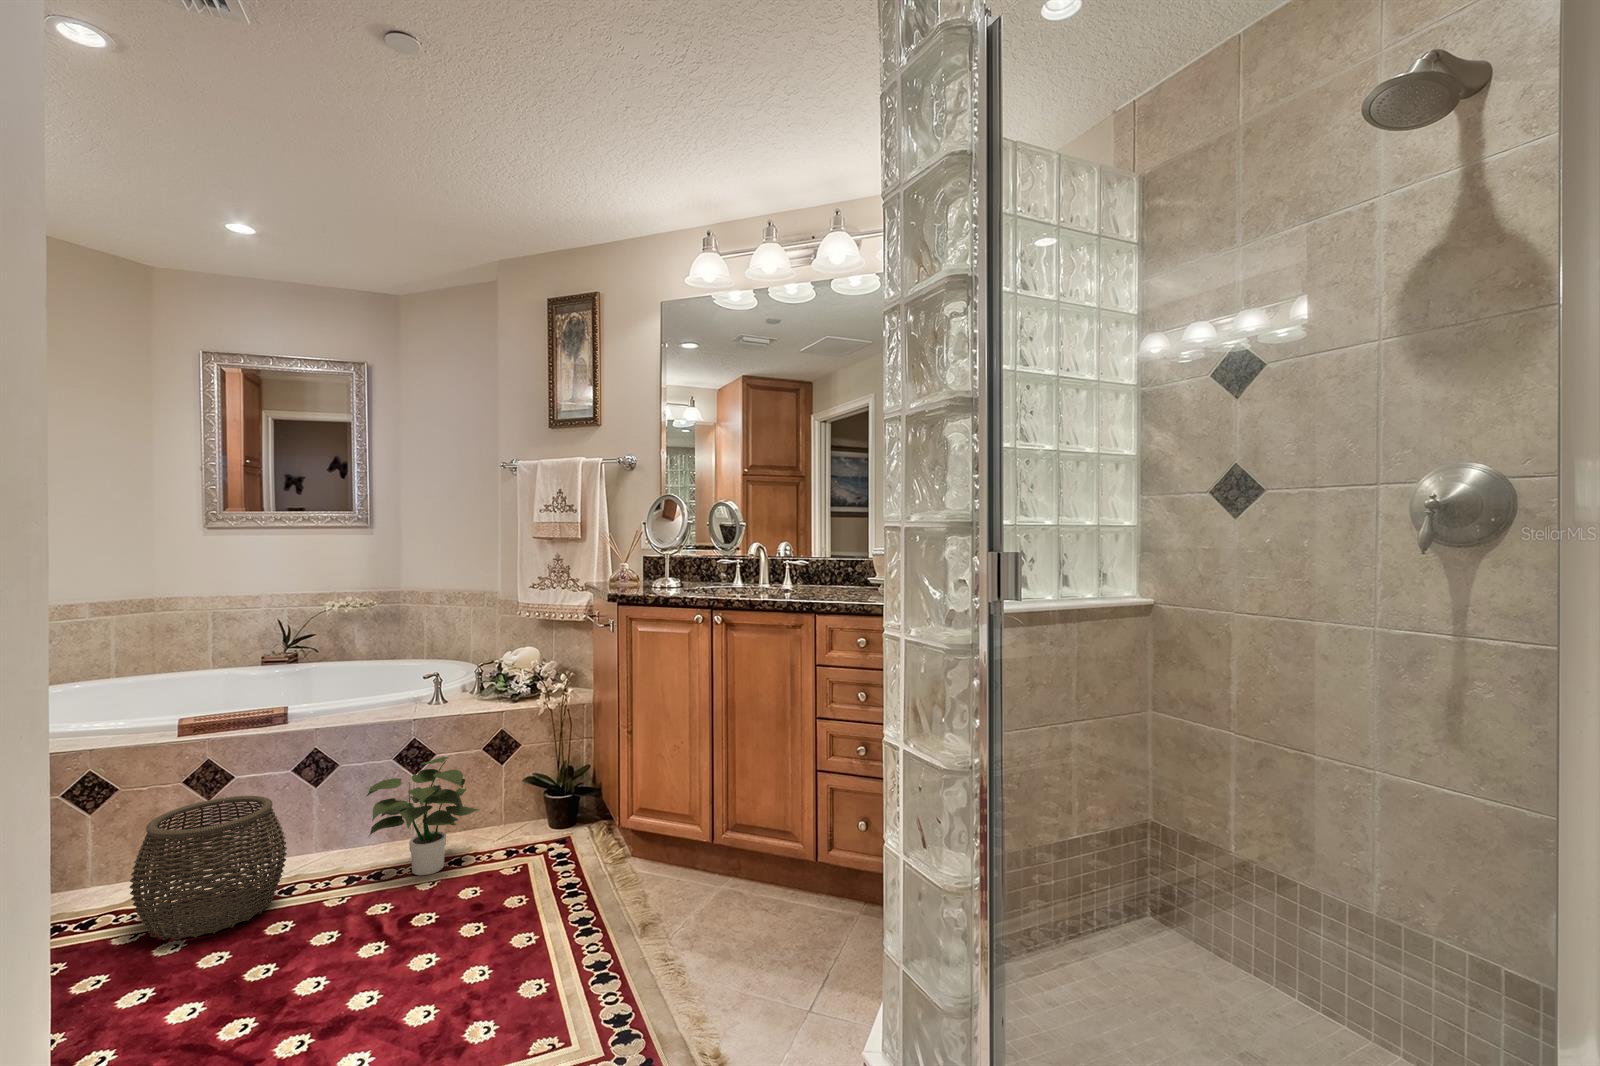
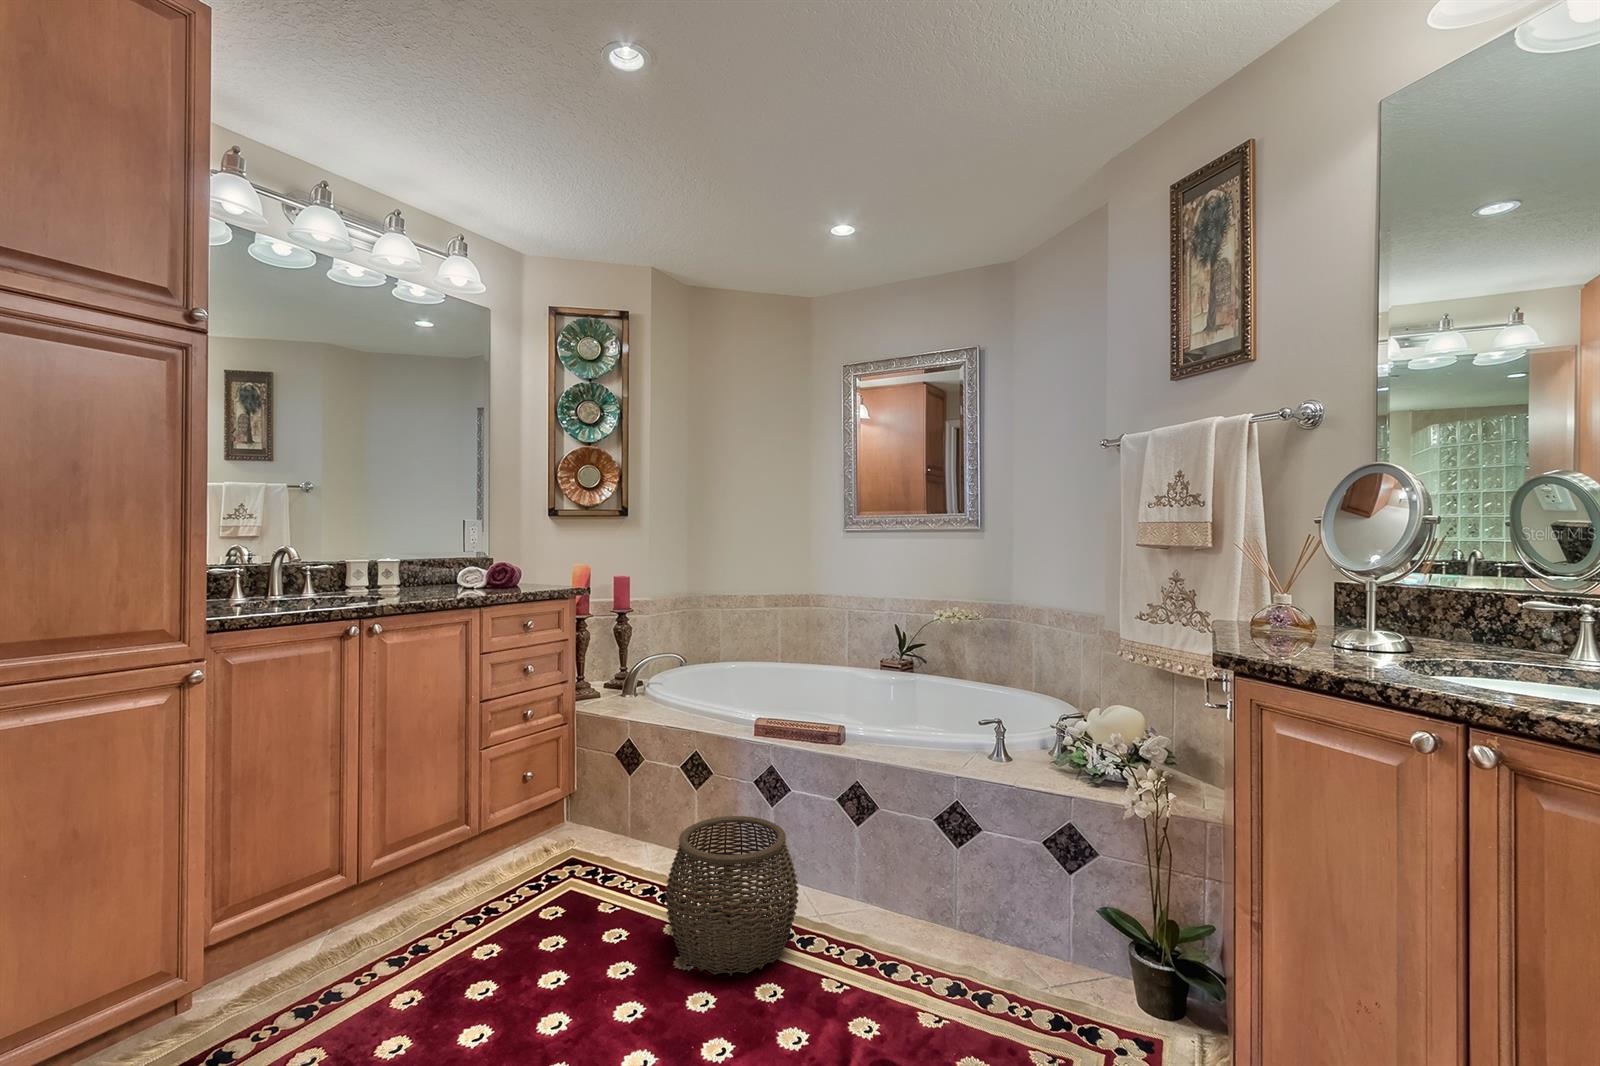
potted plant: present [367,757,479,876] -> none [873,844,1016,1009]

